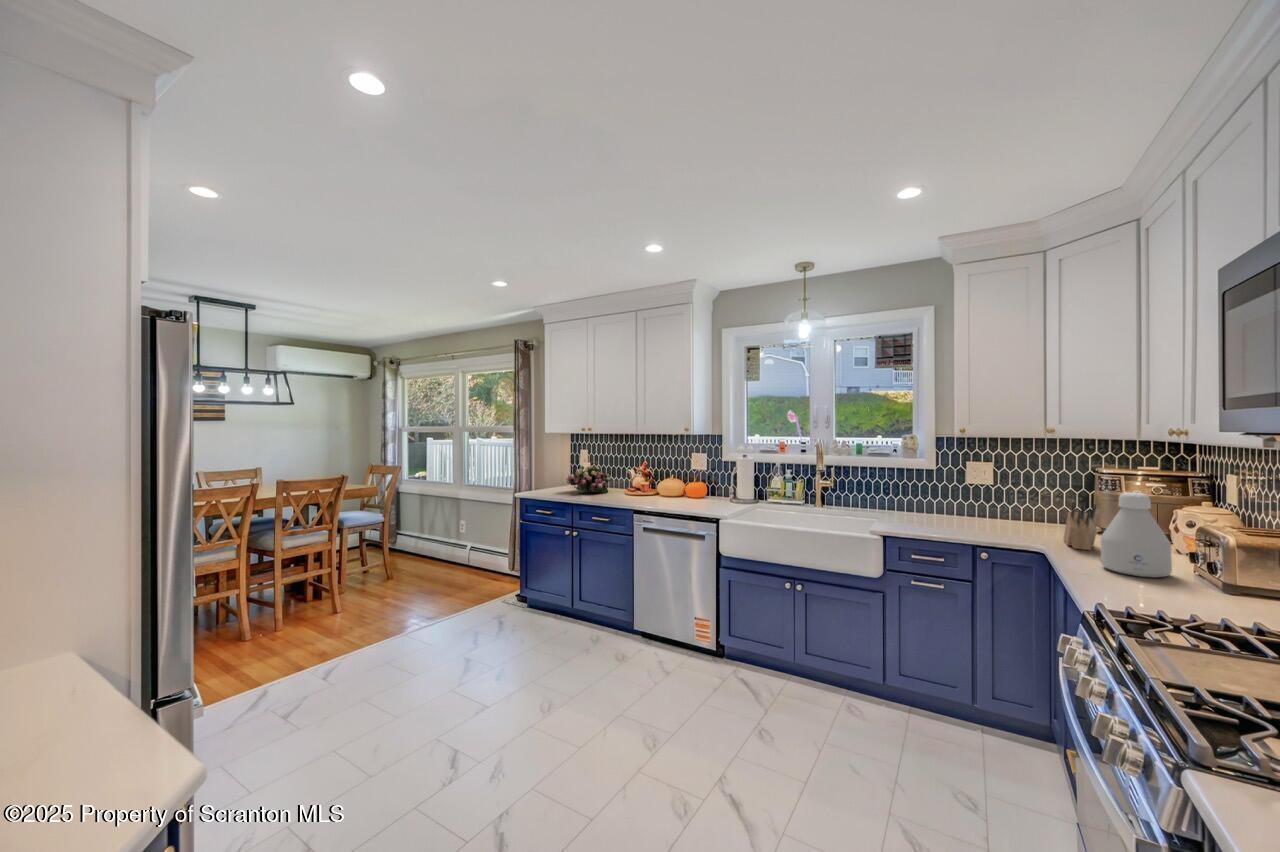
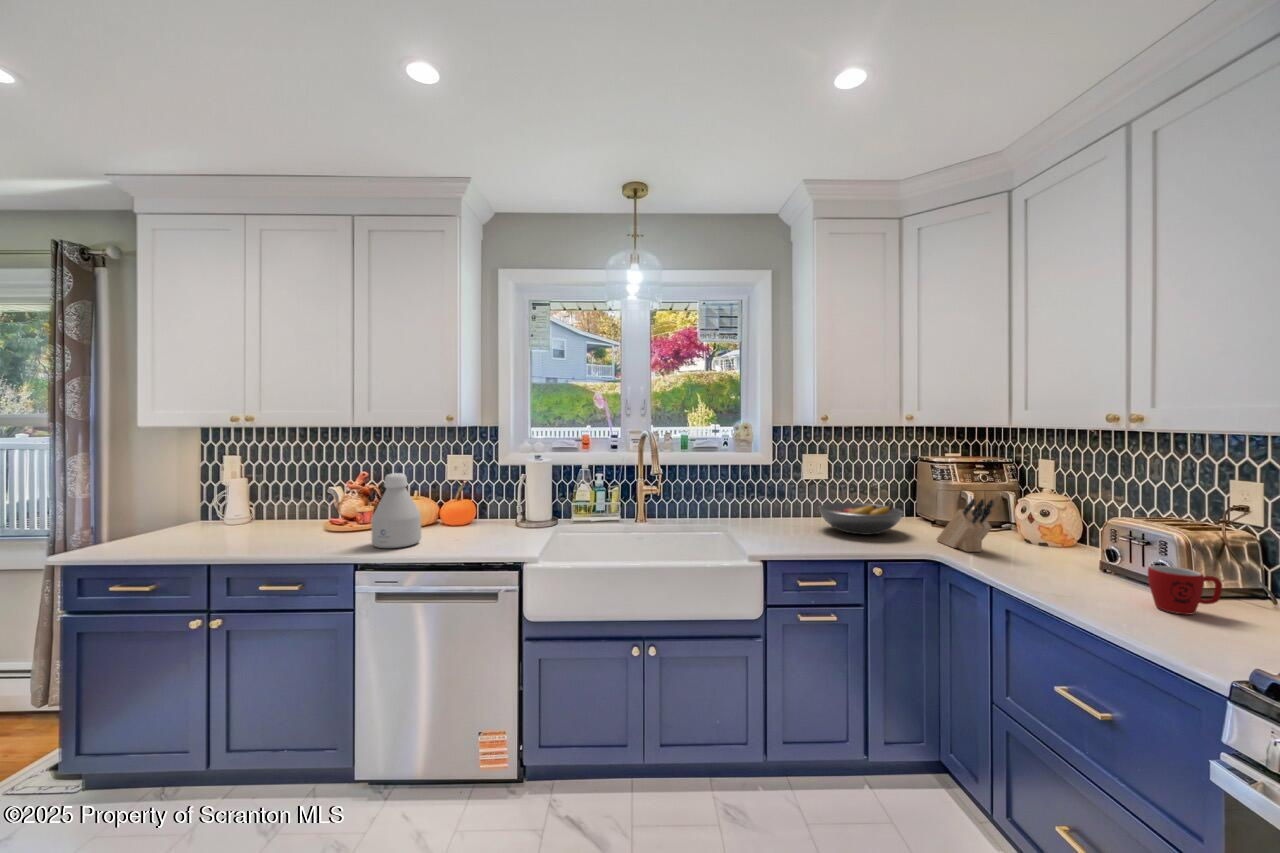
flower arrangement: present [566,465,610,493] -> none [191,485,294,536]
bottle: present [1101,492,1172,577] -> present [371,473,421,548]
fruit bowl: none [958,503,1042,530] -> present [818,503,904,534]
mug: none [1156,560,1220,600] -> present [1148,565,1222,615]

